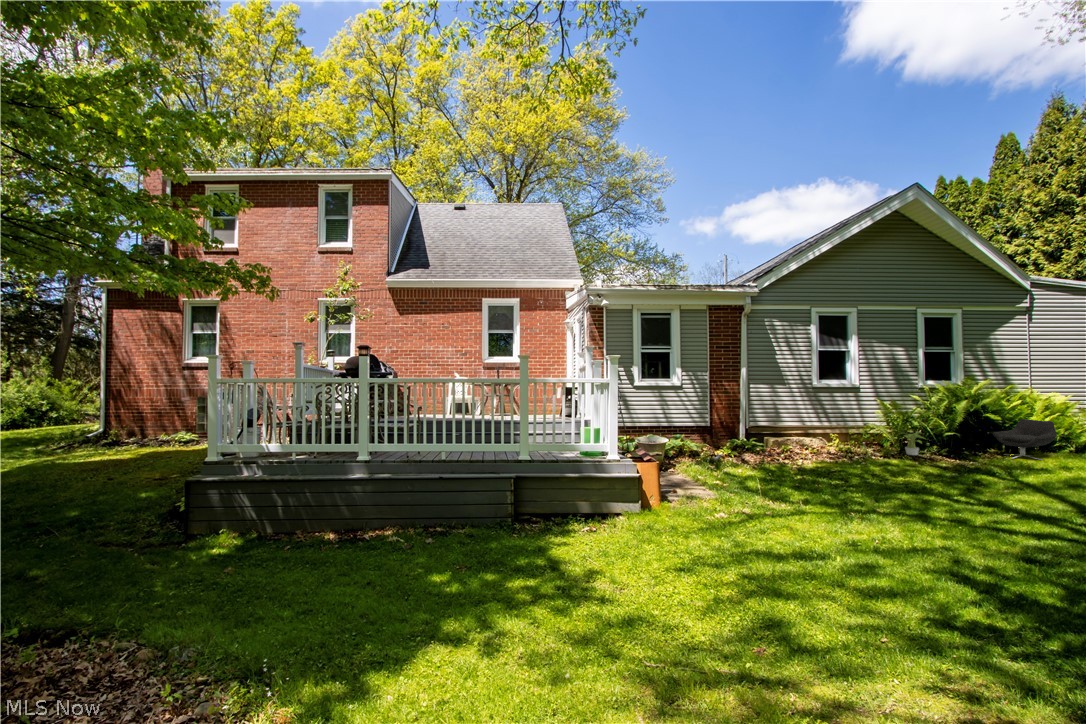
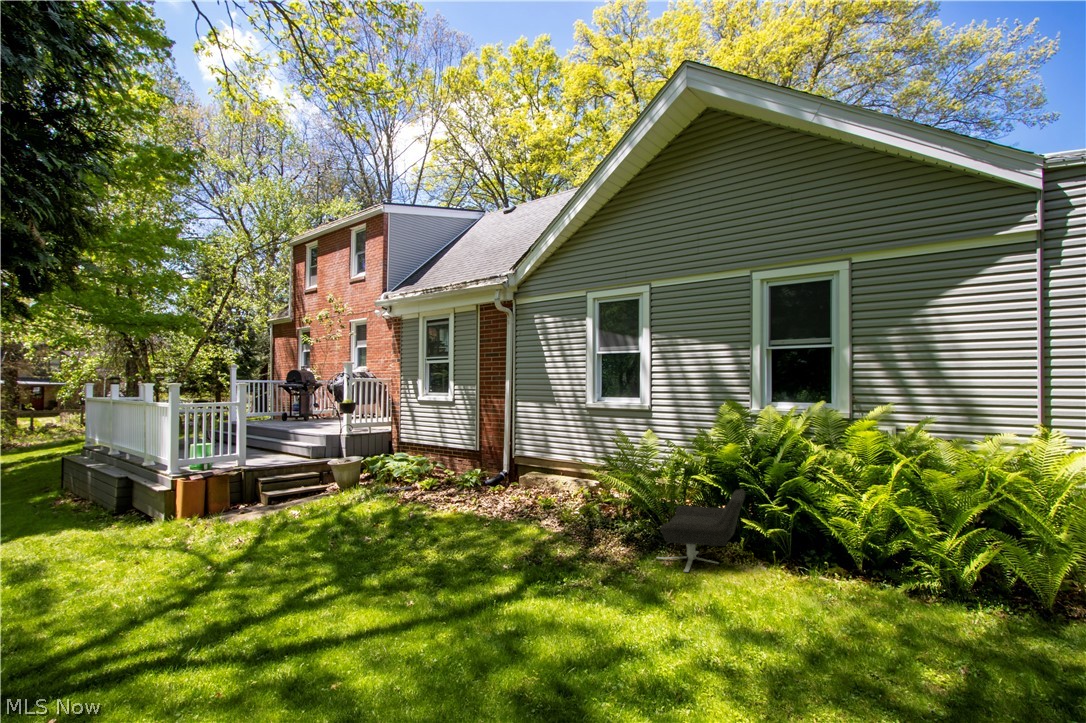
potted plant: present [905,432,923,455] -> none [584,487,628,526]

